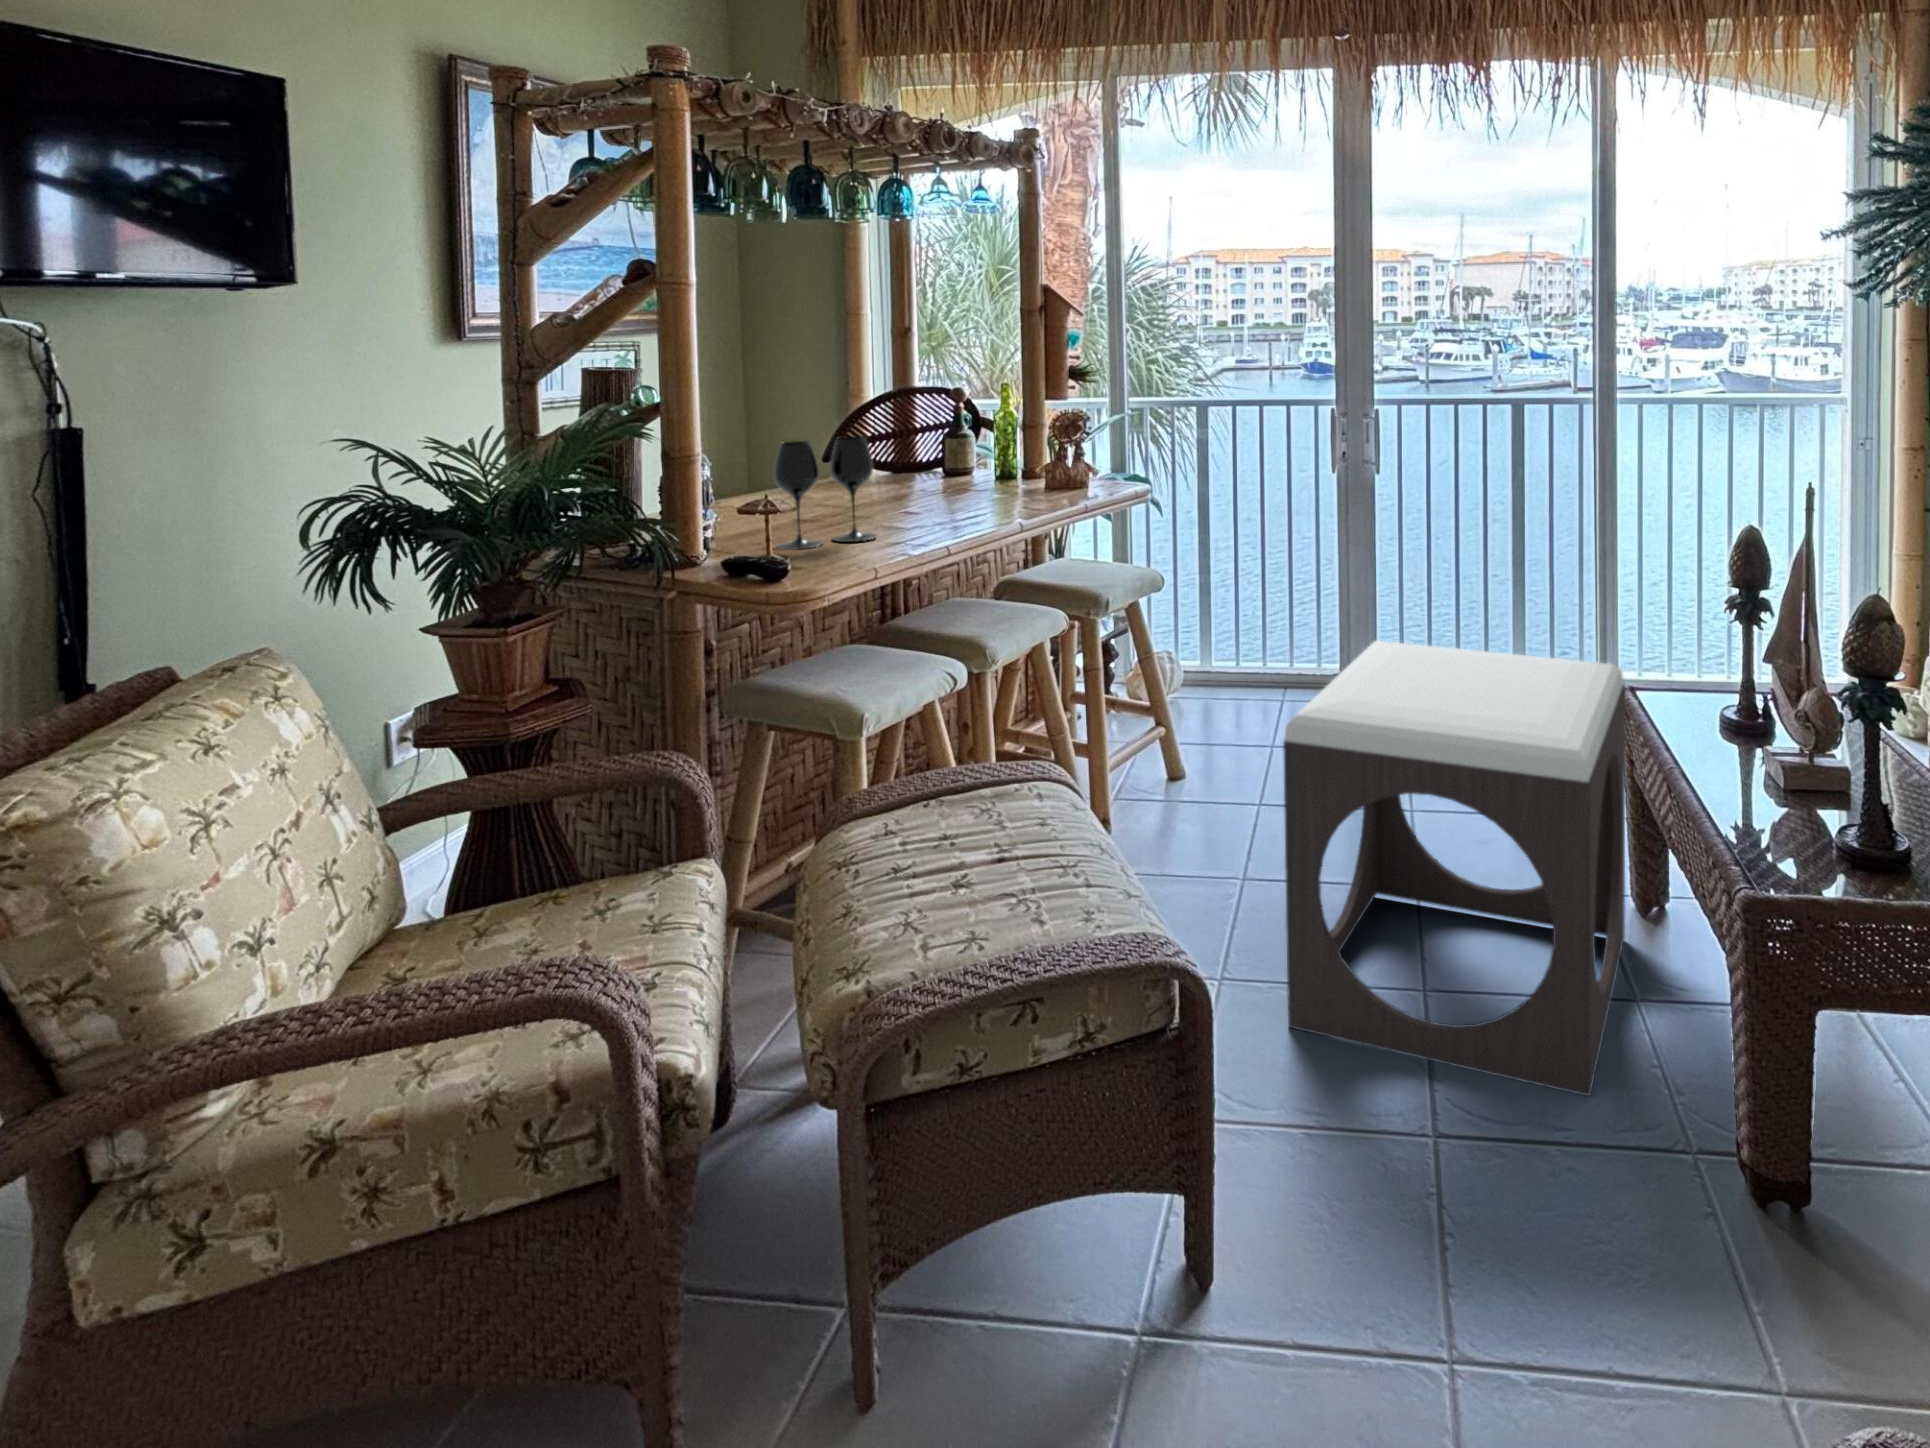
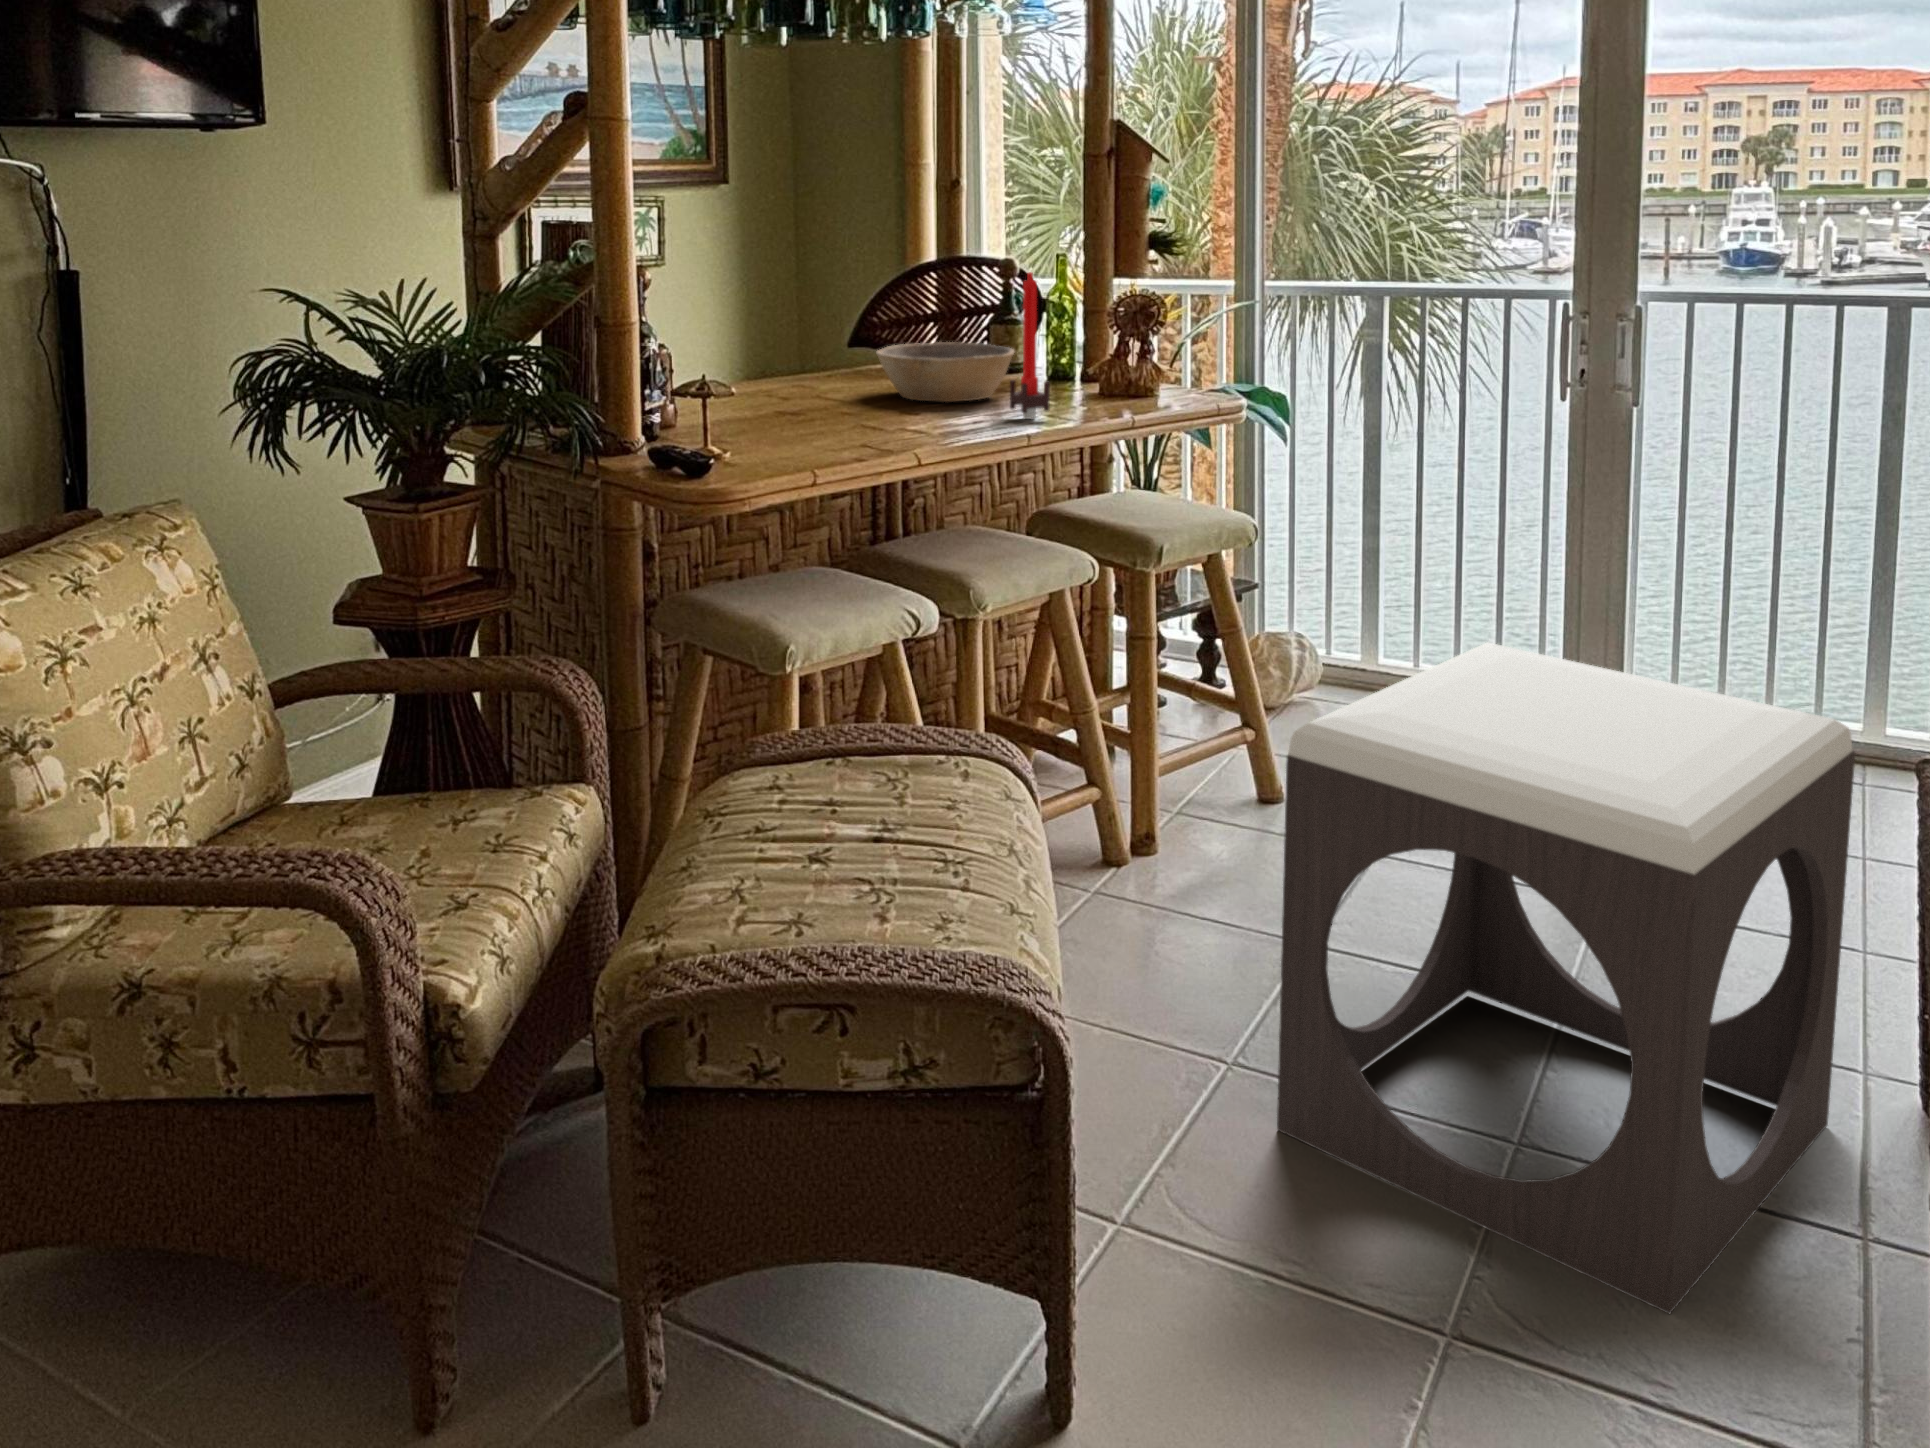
candle: none [991,398,1023,511] -> present [1010,272,1050,419]
wine glass: present [774,436,876,550] -> none [722,310,844,445]
bowl: none [871,455,982,503] -> present [876,342,1014,402]

